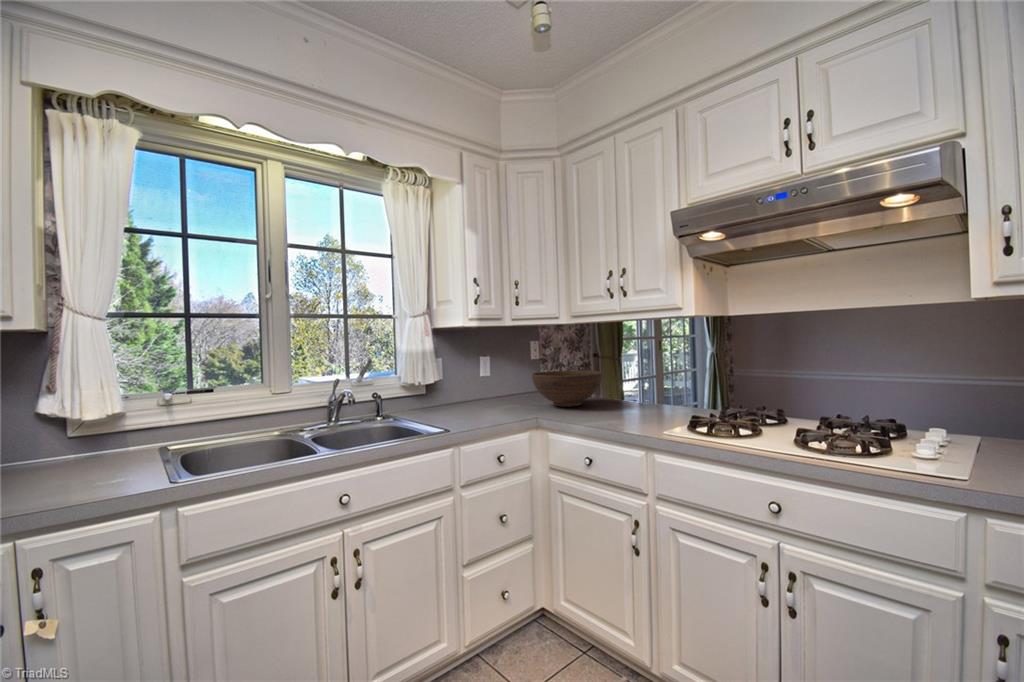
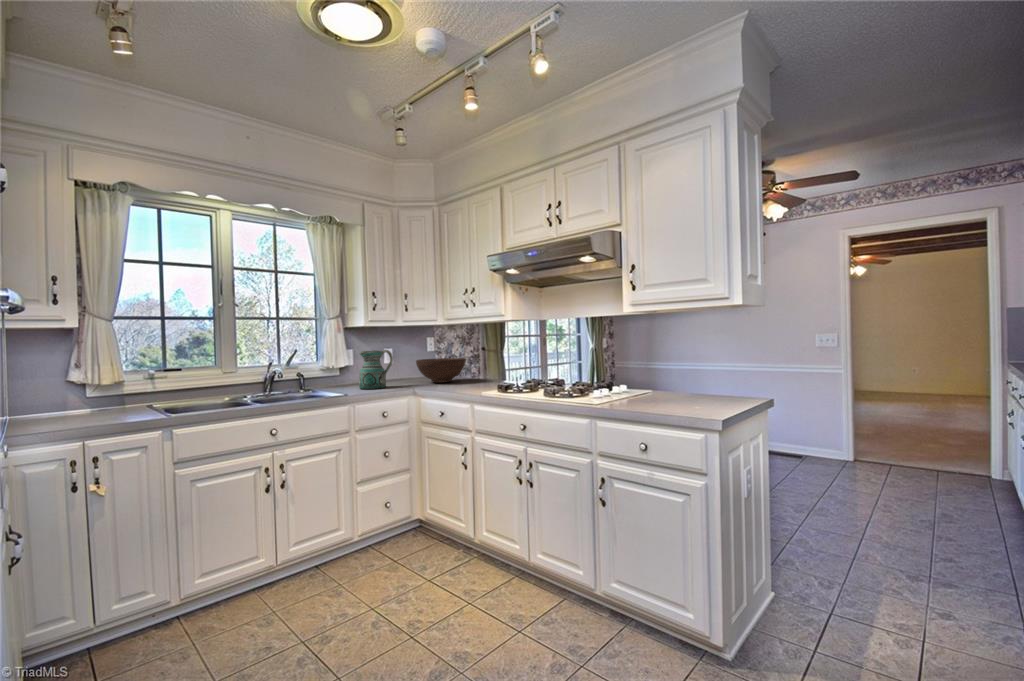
ceramic pitcher: none [458,360,502,417] -> present [359,350,393,389]

